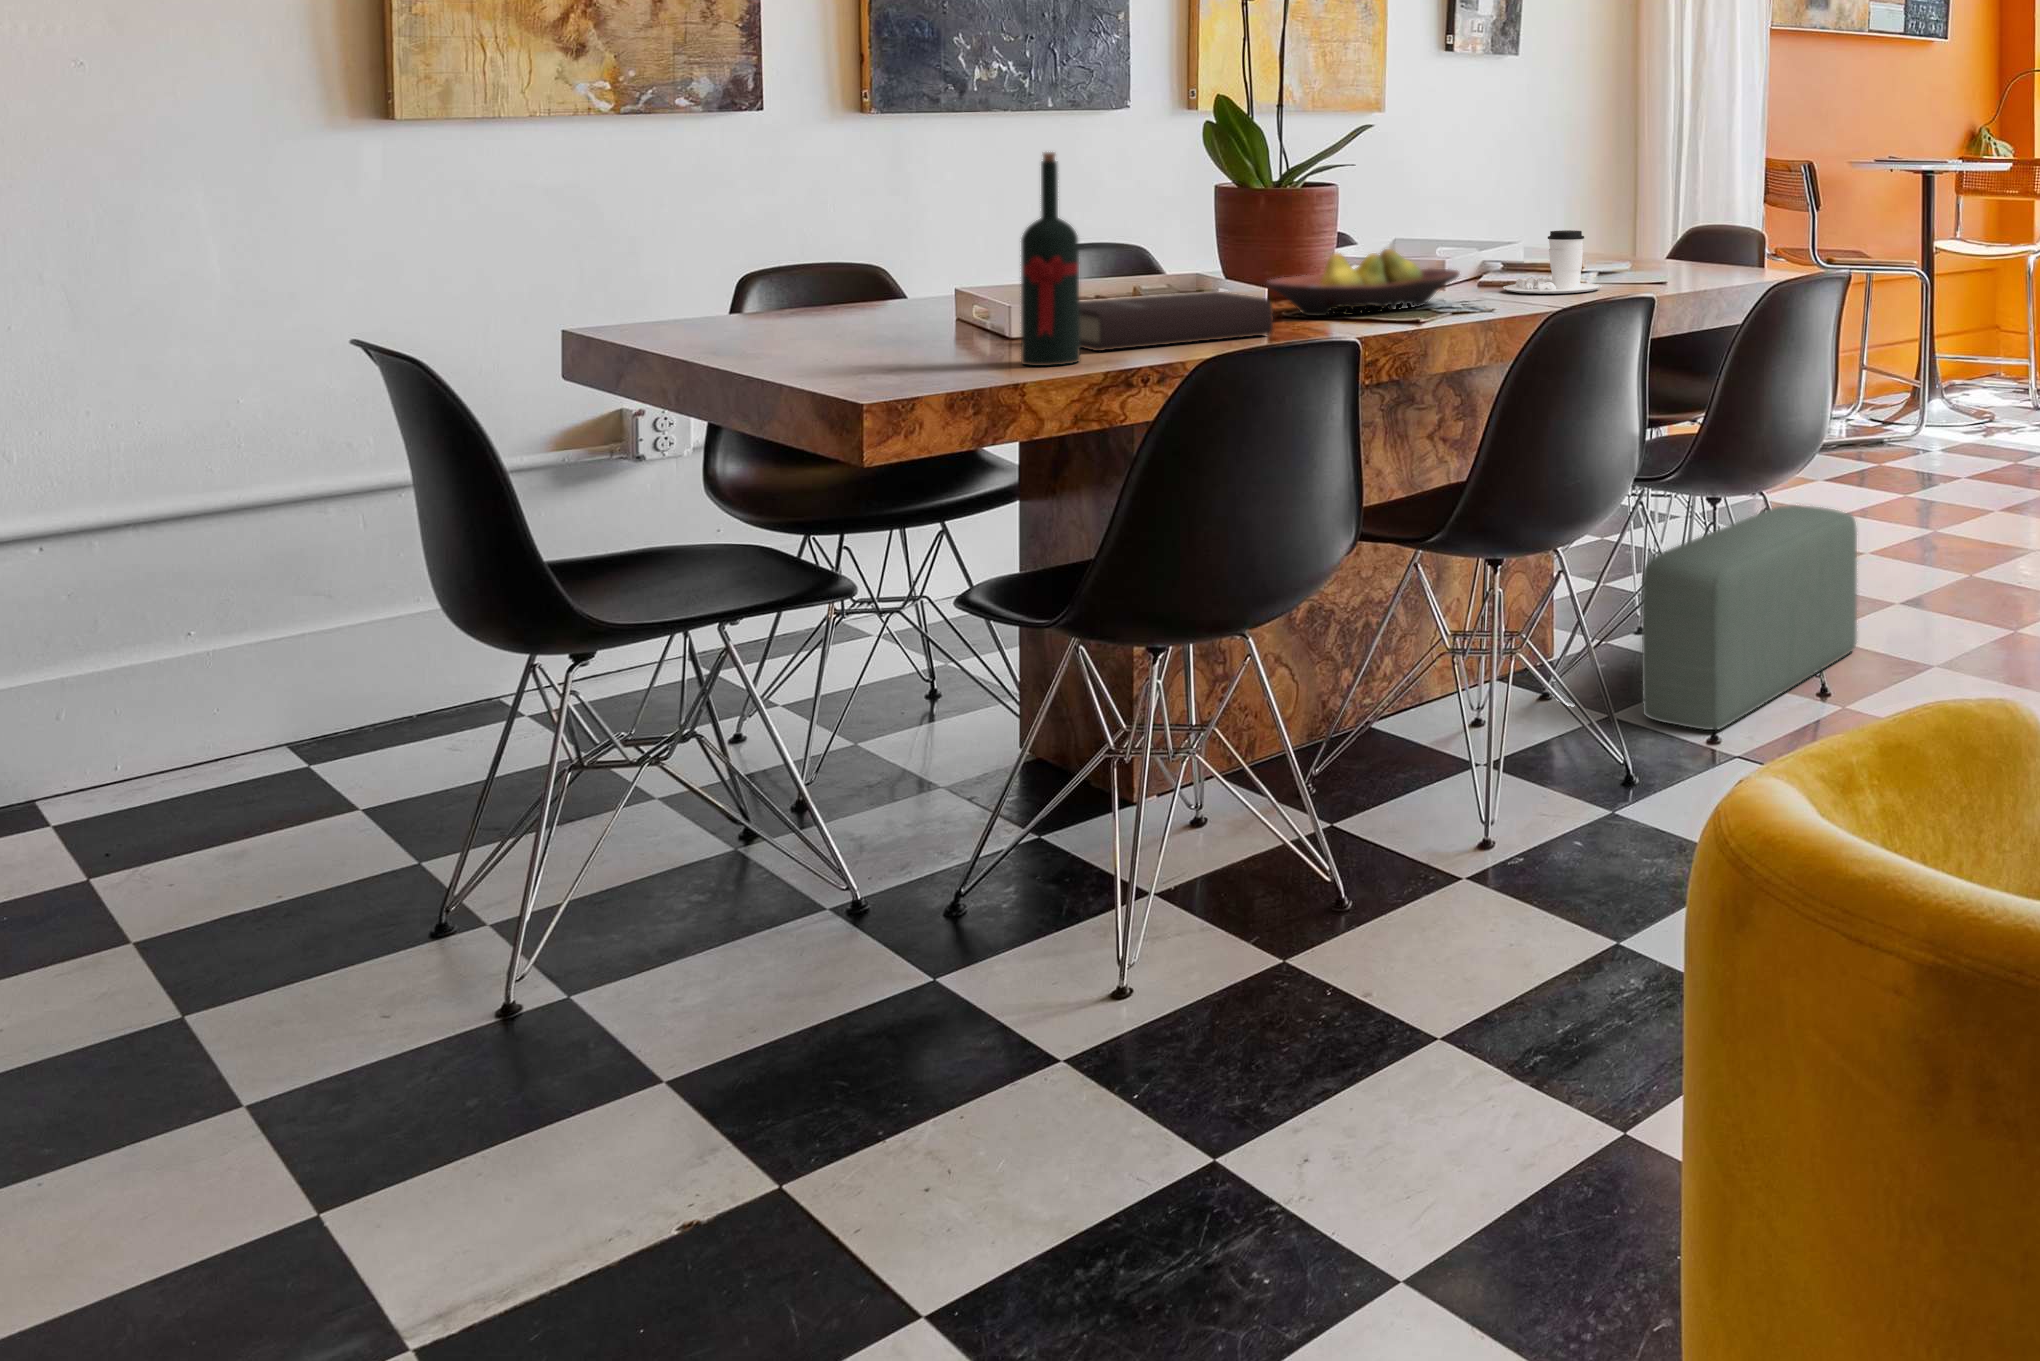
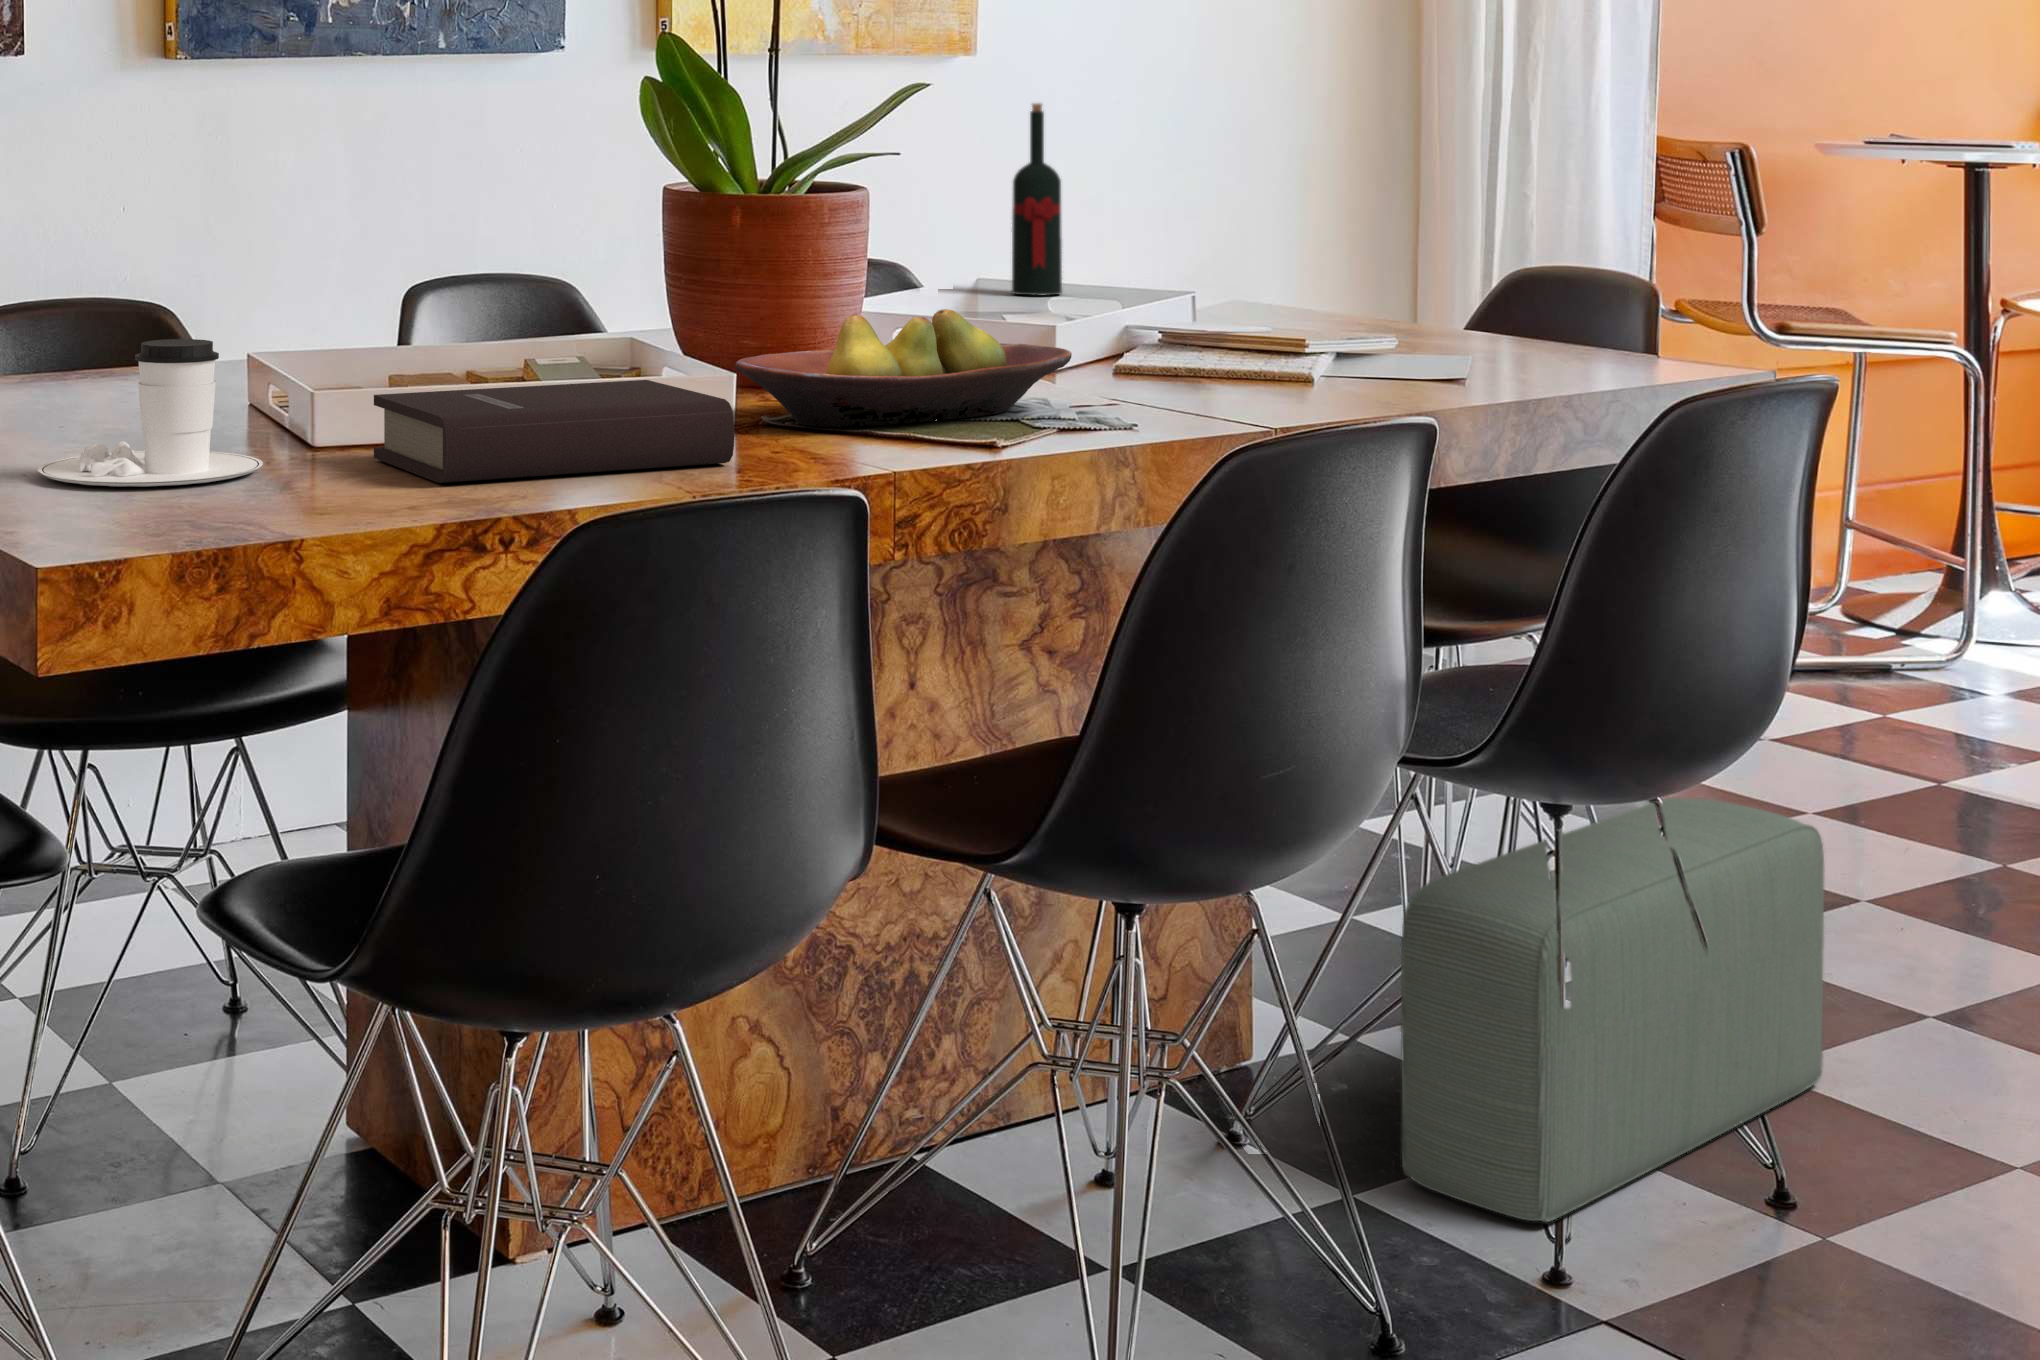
wine bottle: present [1021,152,1080,366] -> present [1012,103,1062,295]
coffee cup: present [1503,230,1602,294] -> present [38,339,263,487]

